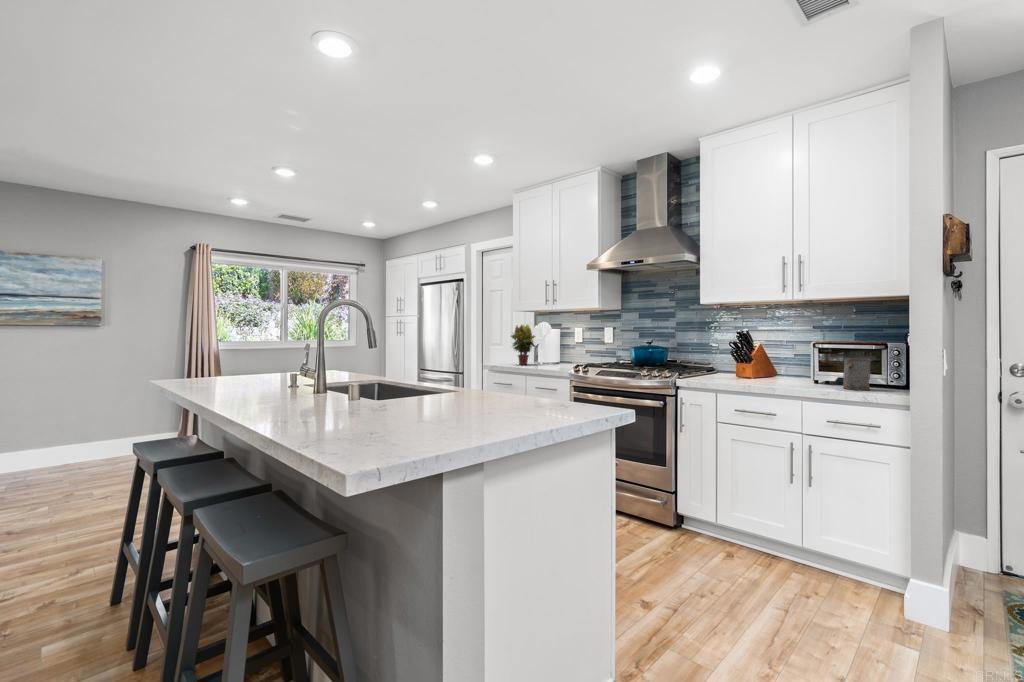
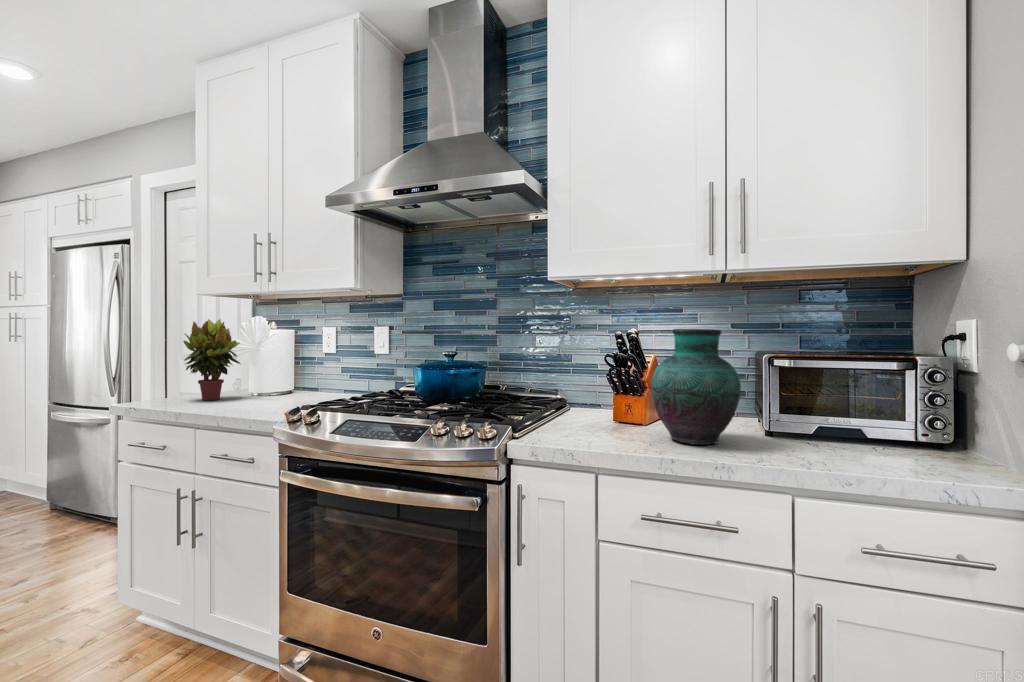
vase: none [749,329,794,383] -> present [652,329,741,445]
mug: present [843,358,871,390] -> none [853,391,914,464]

